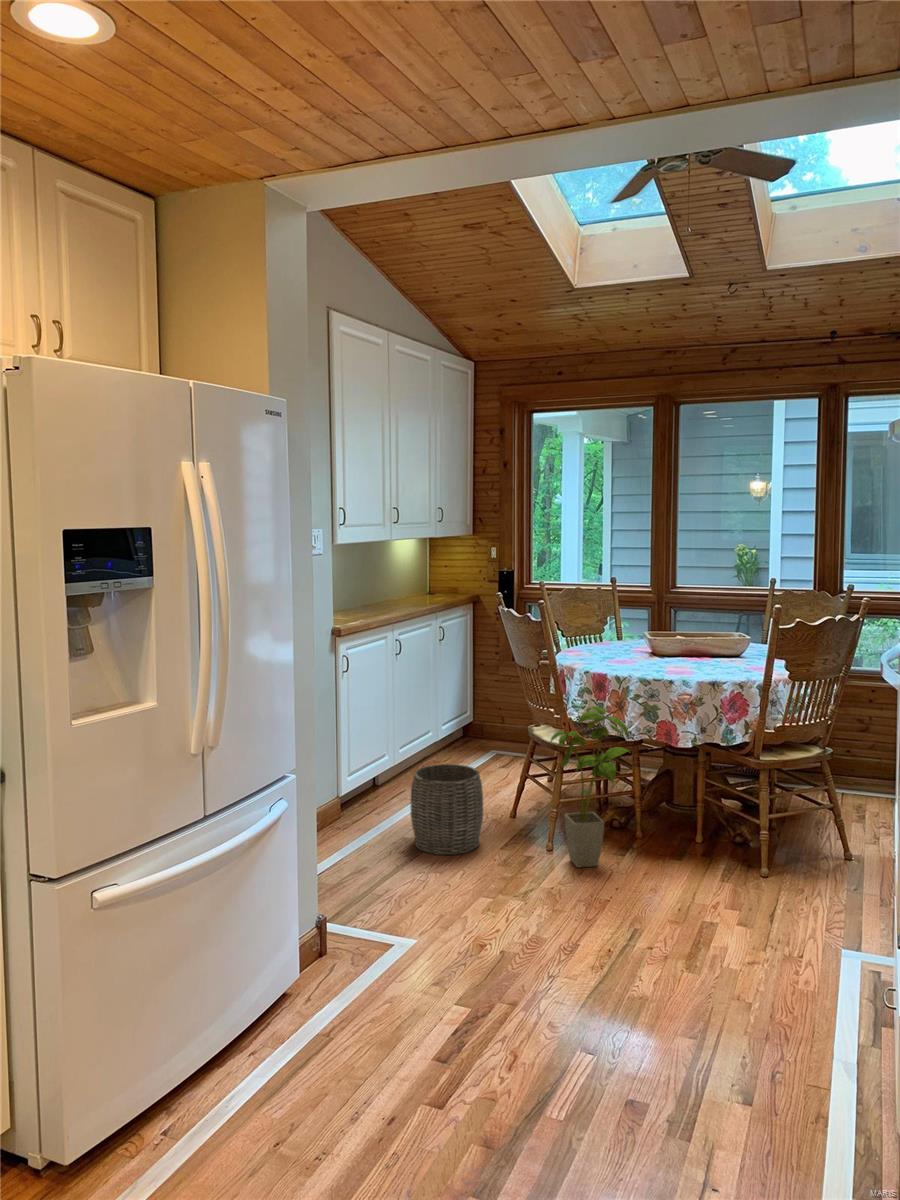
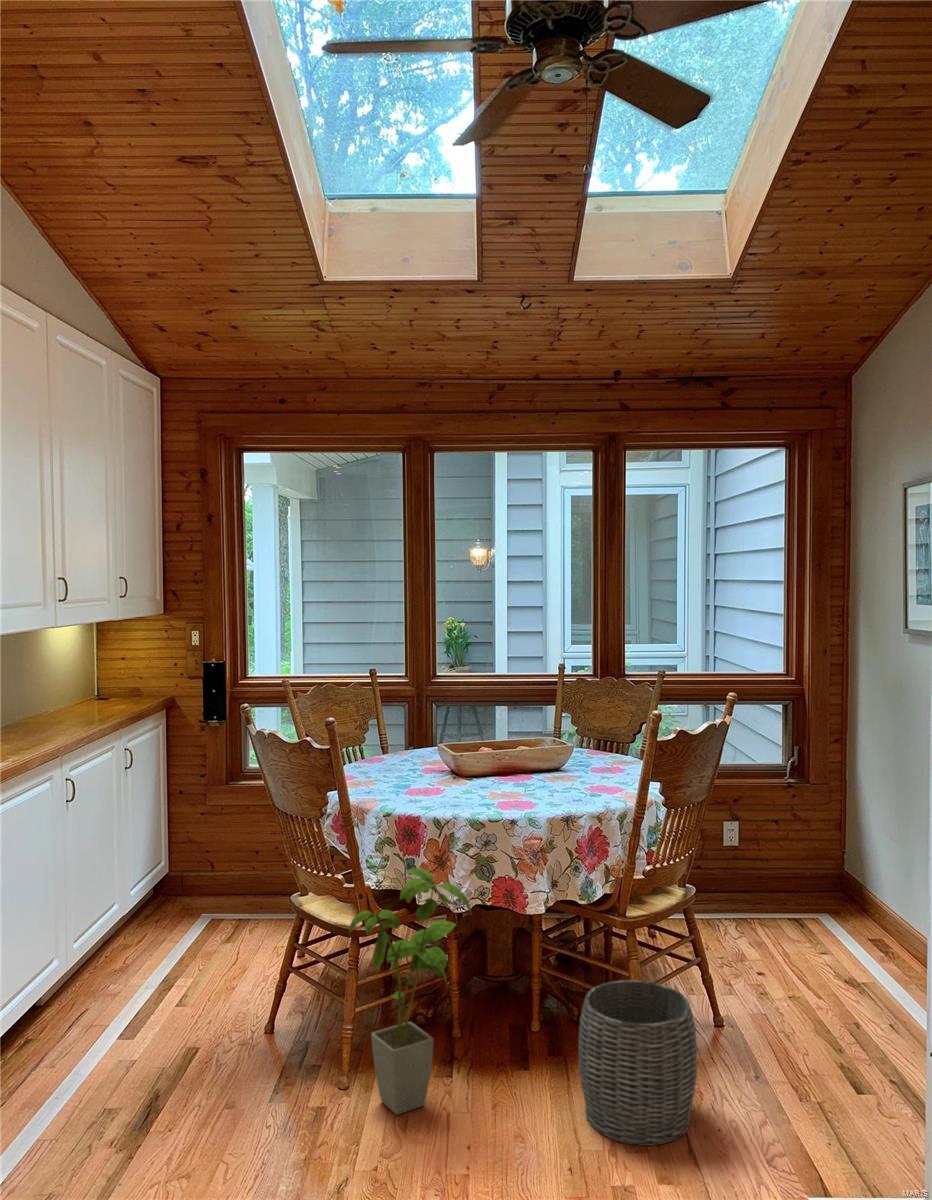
woven basket: present [411,764,483,855] -> present [578,980,697,1146]

